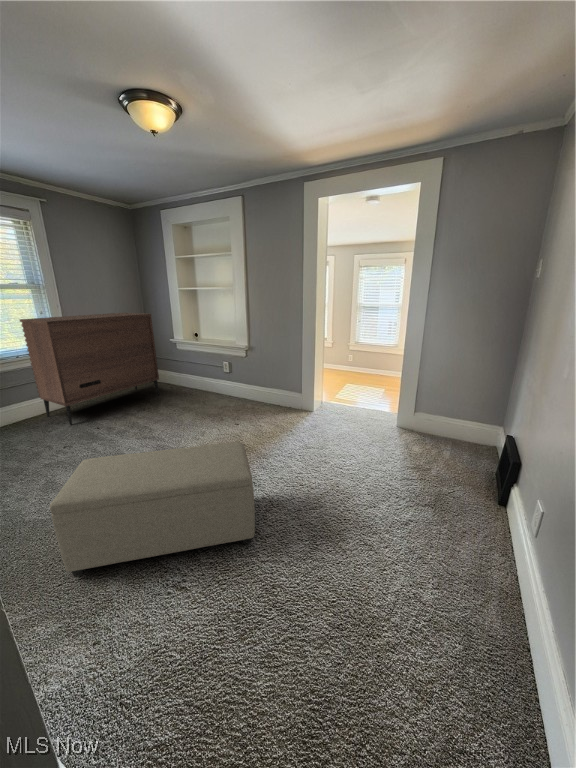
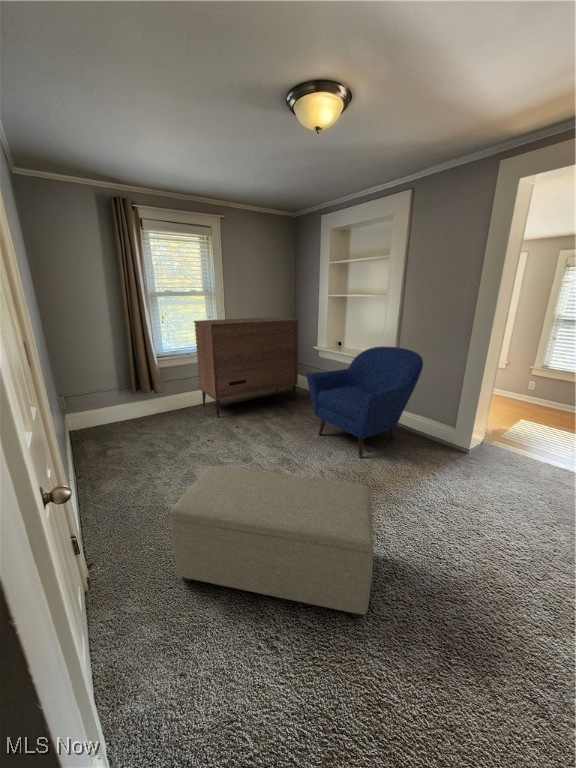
armchair: none [169,334,272,432] -> present [306,347,423,458]

